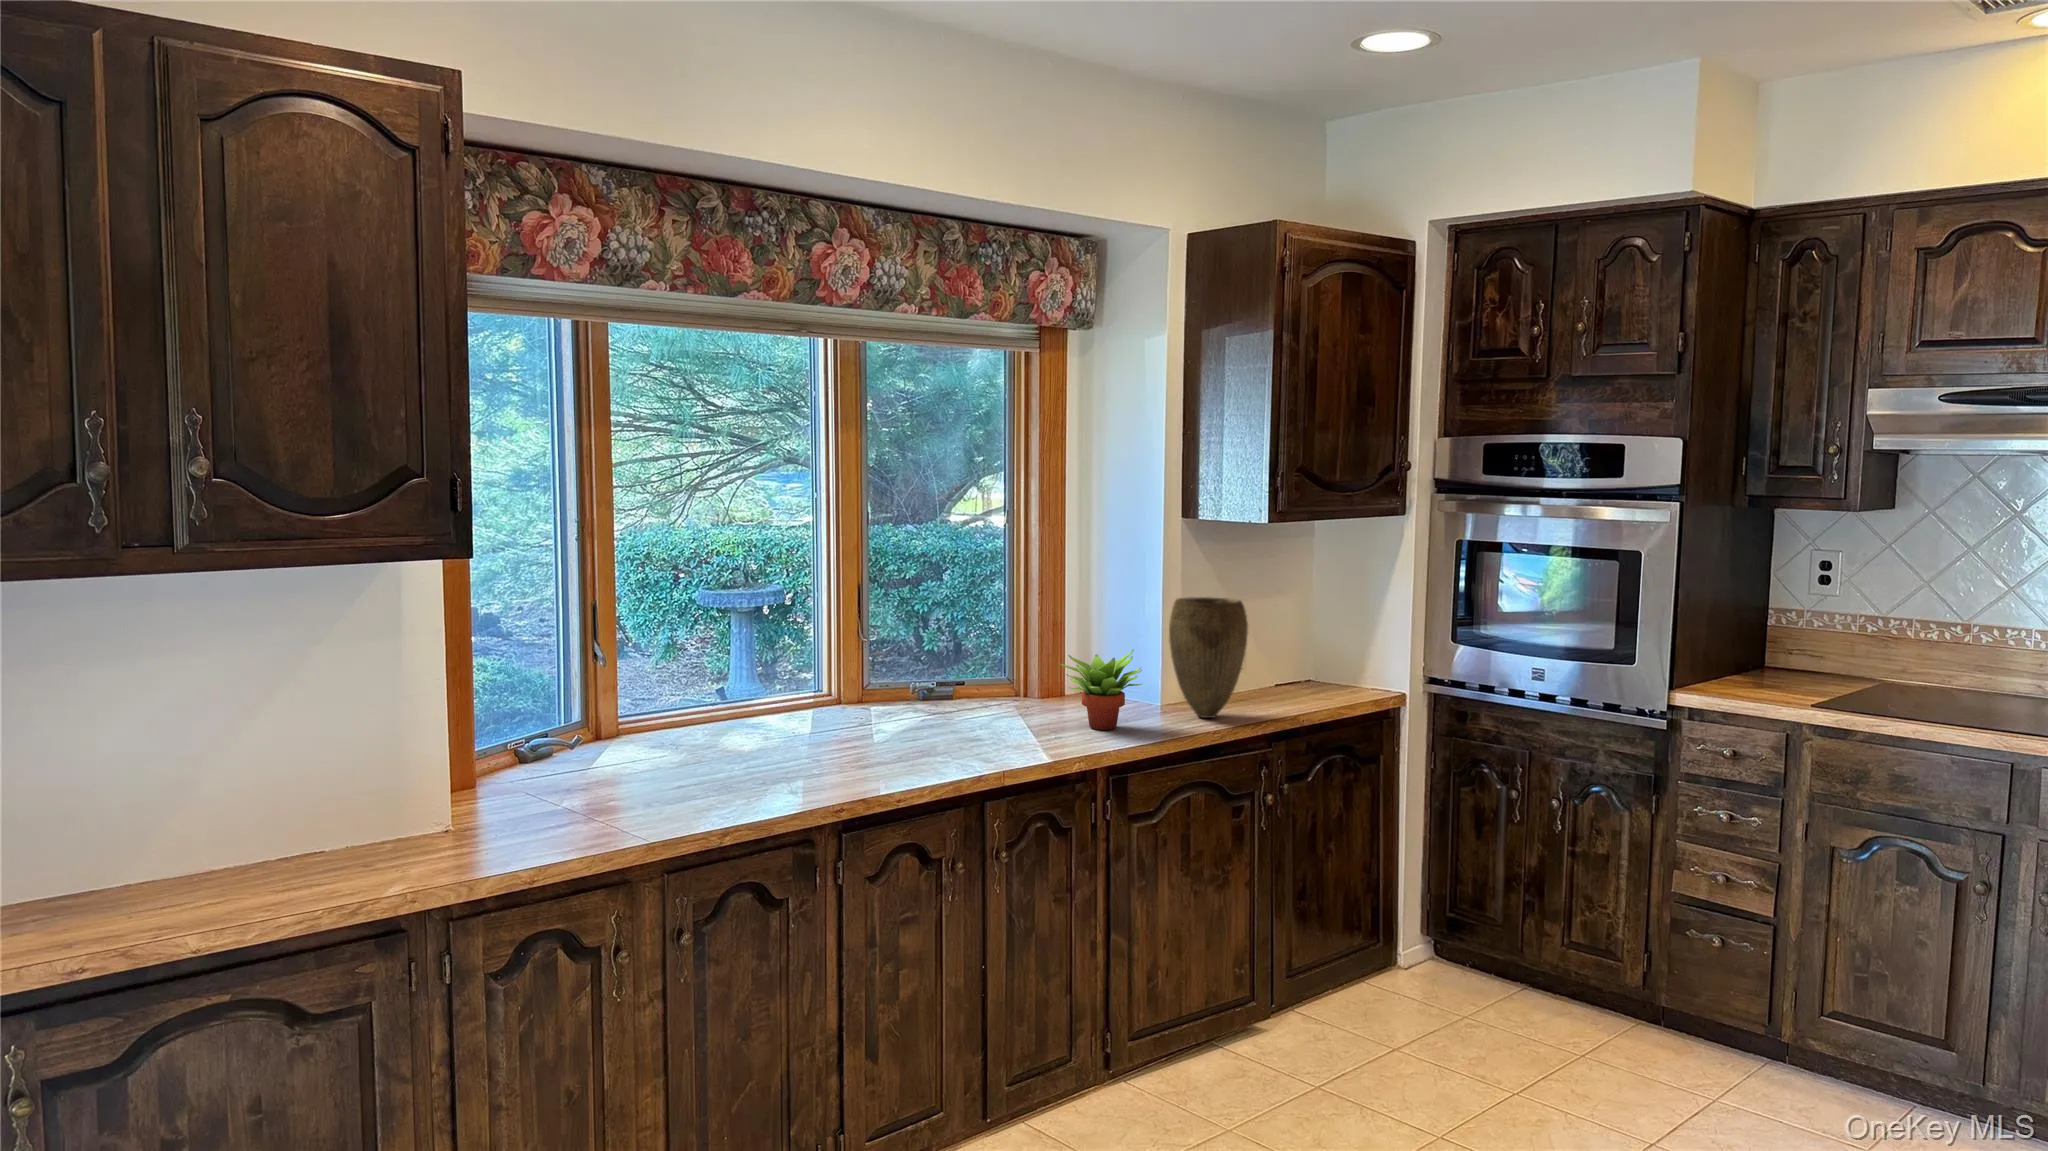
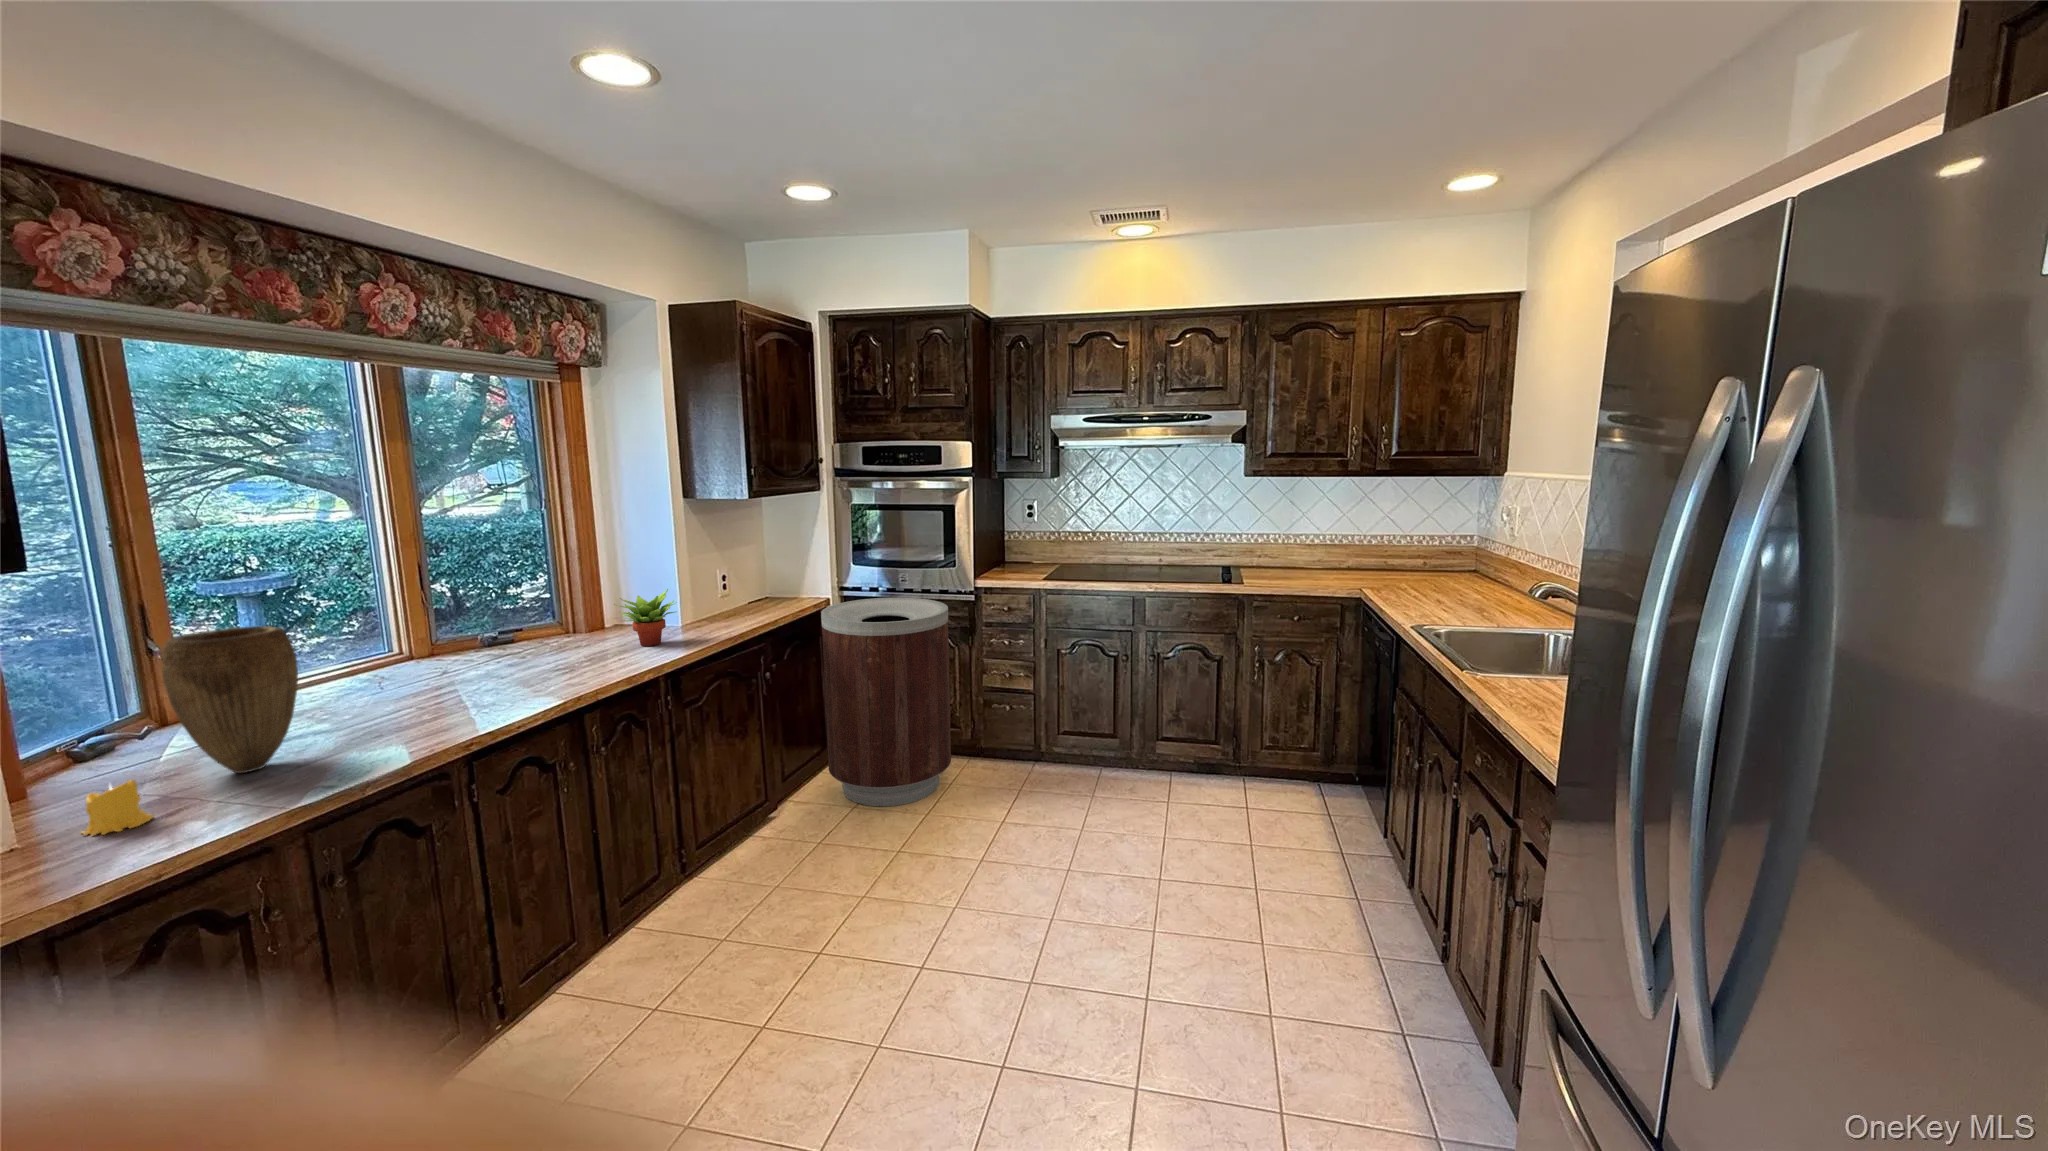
vase: present [1169,597,1248,718] -> present [161,626,298,773]
trash can: none [1360,704,1605,1083] -> present [821,598,951,806]
candle: none [483,788,537,843] -> present [82,779,153,835]

